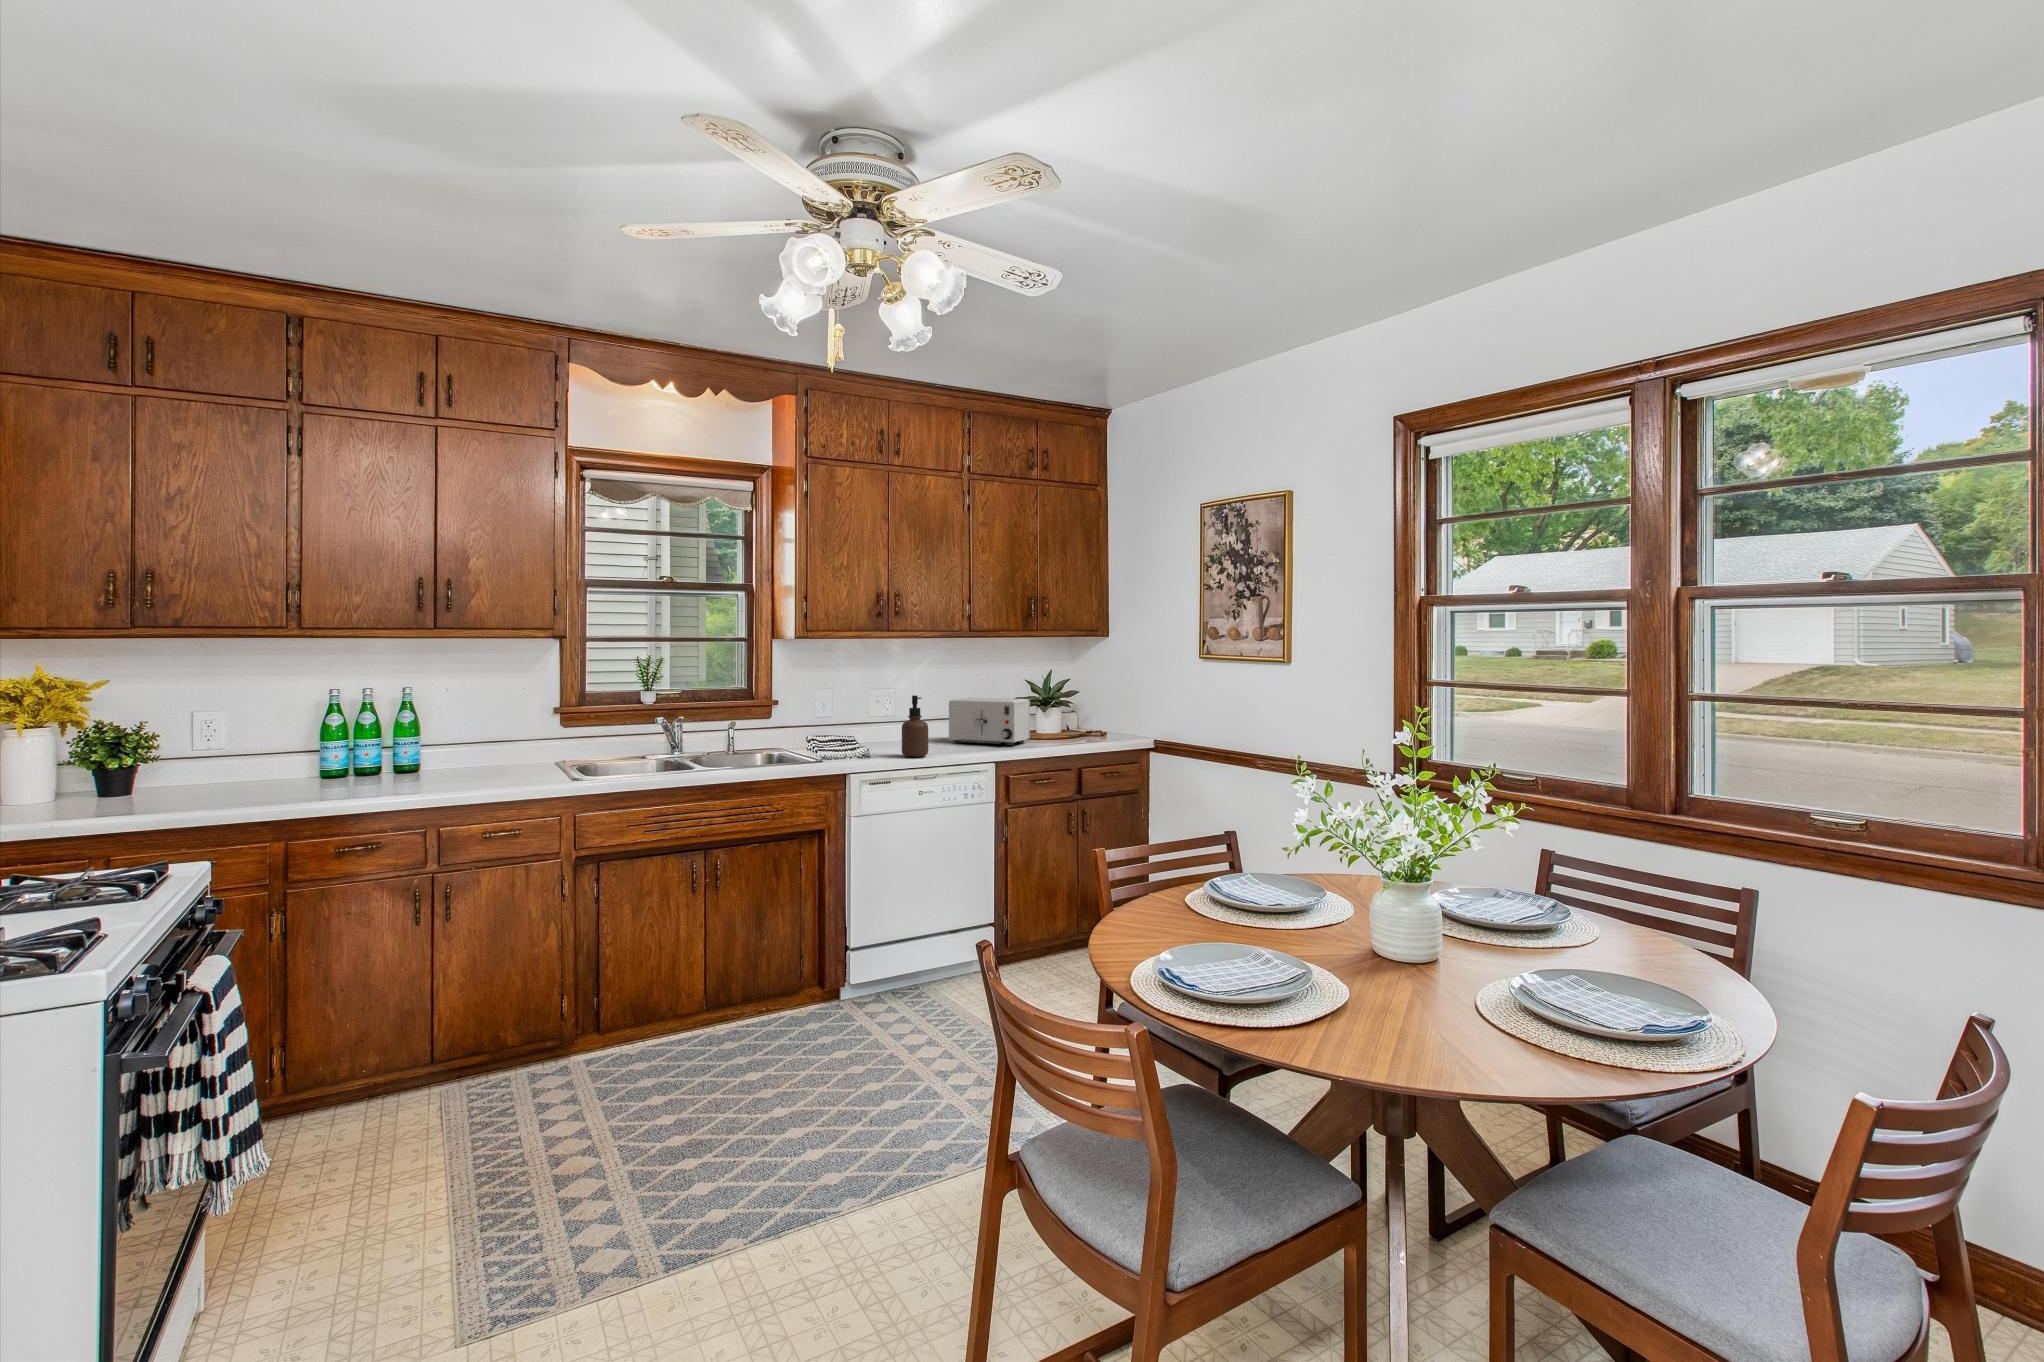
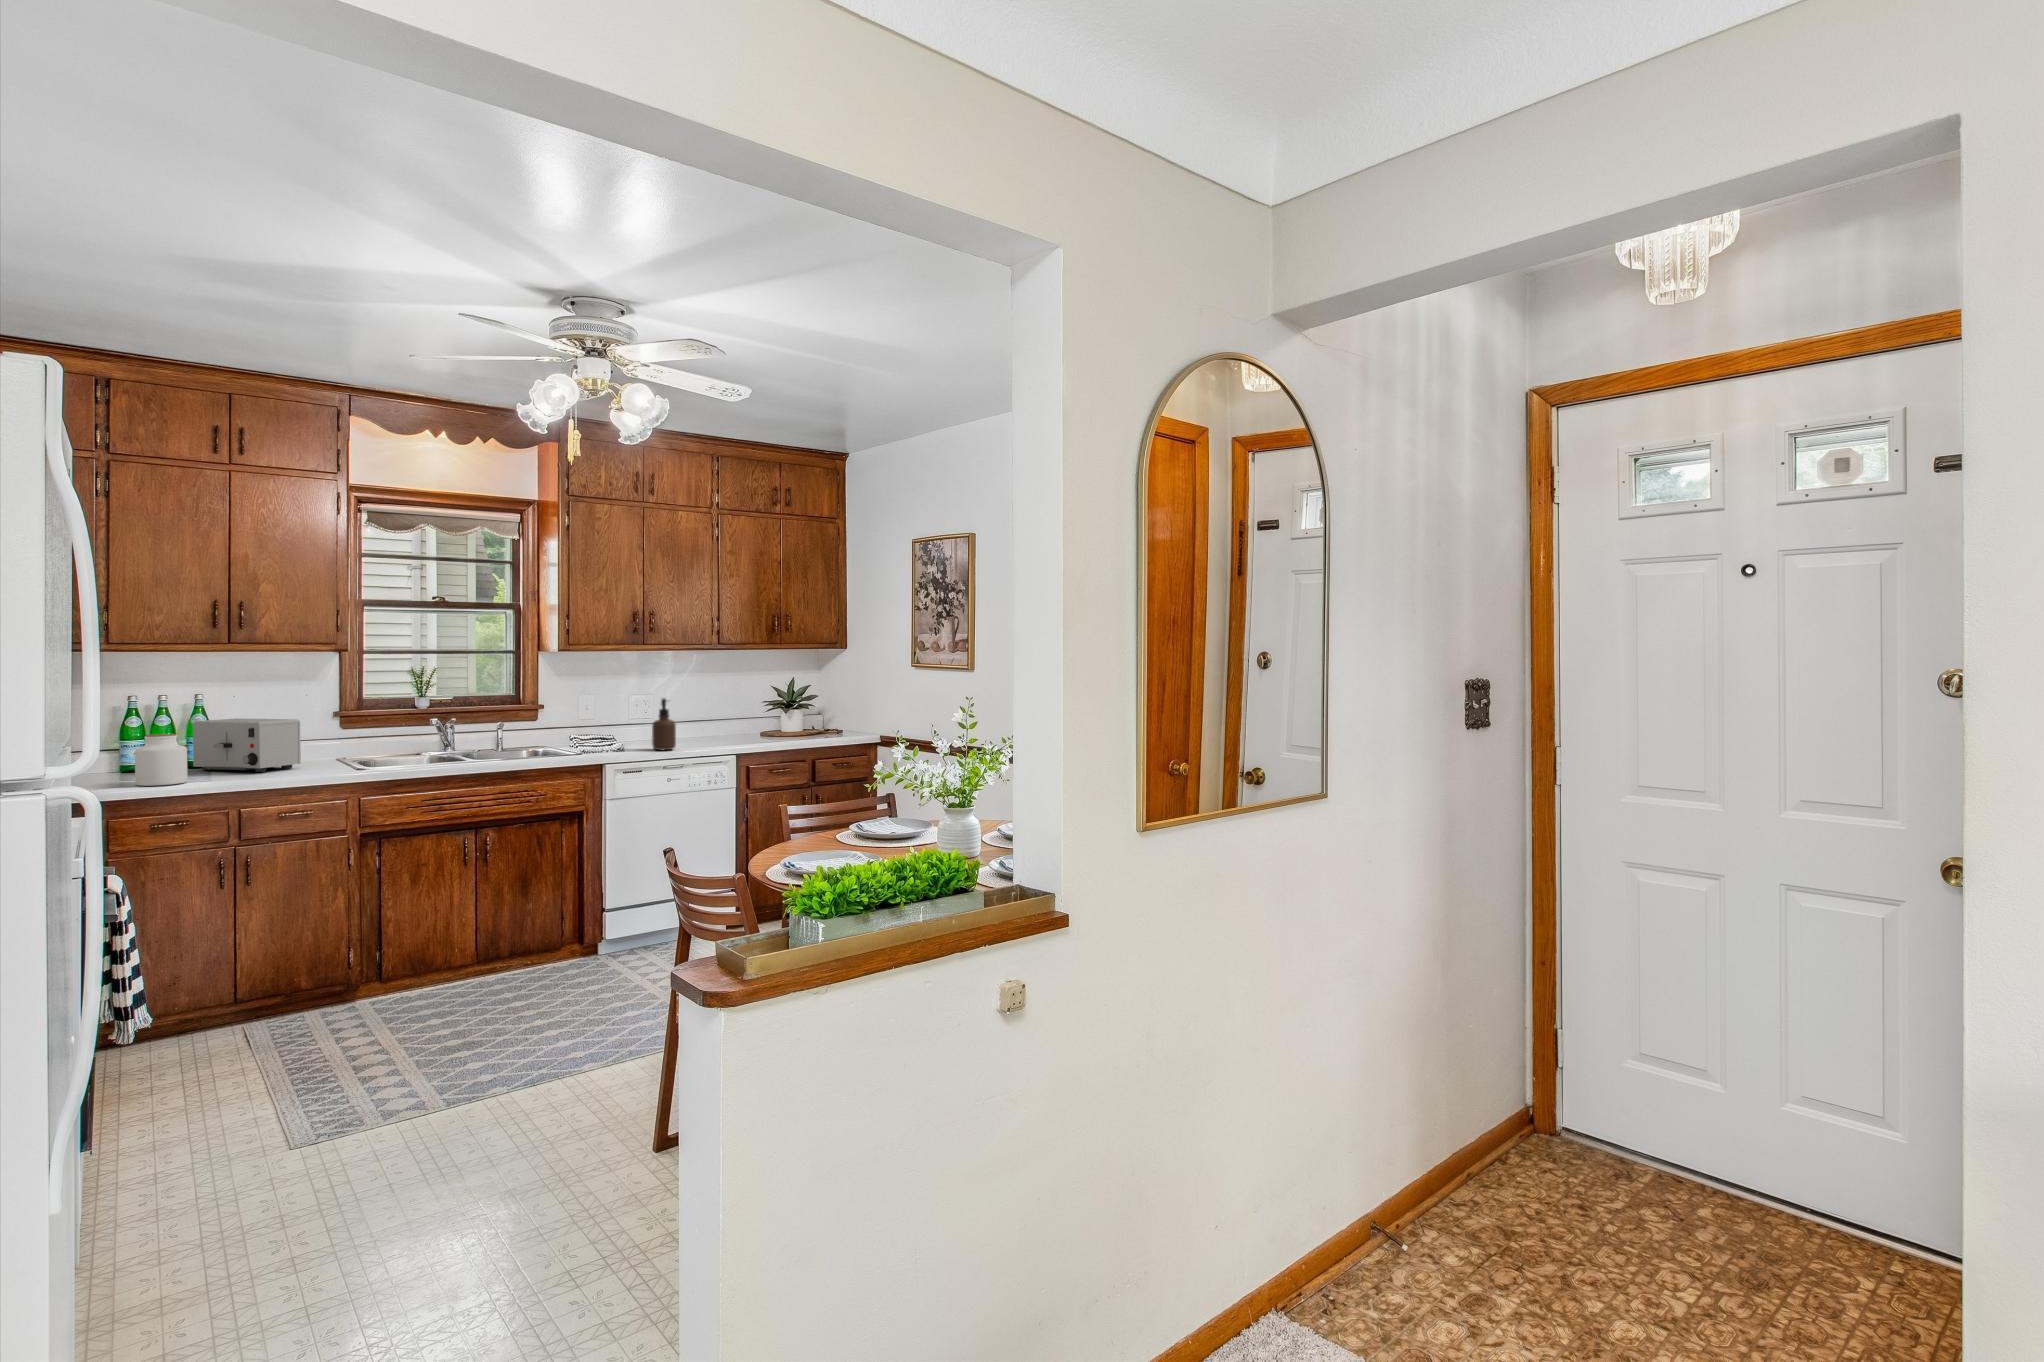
toaster: present [949,698,1030,745] -> present [193,718,301,772]
jar: none [320,737,380,801] -> present [135,734,188,786]

